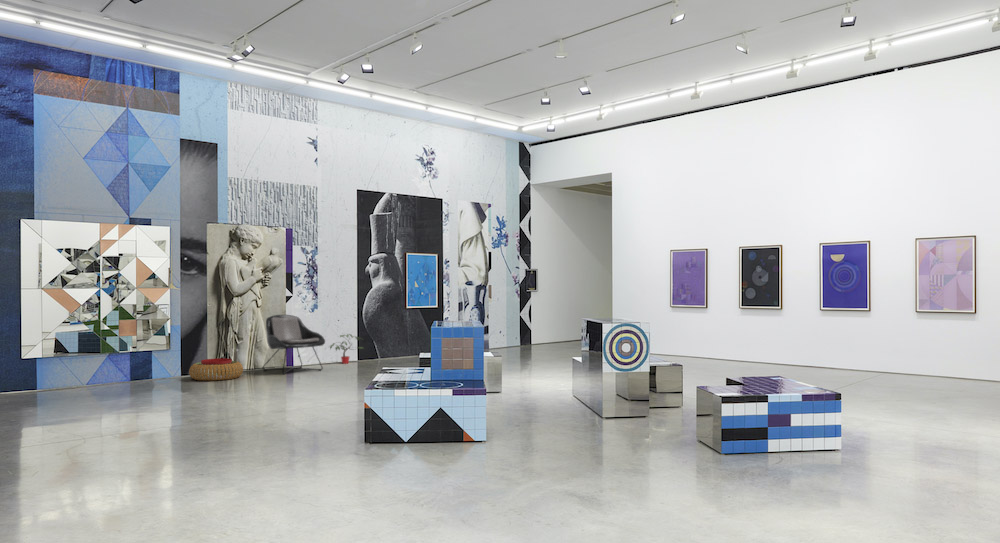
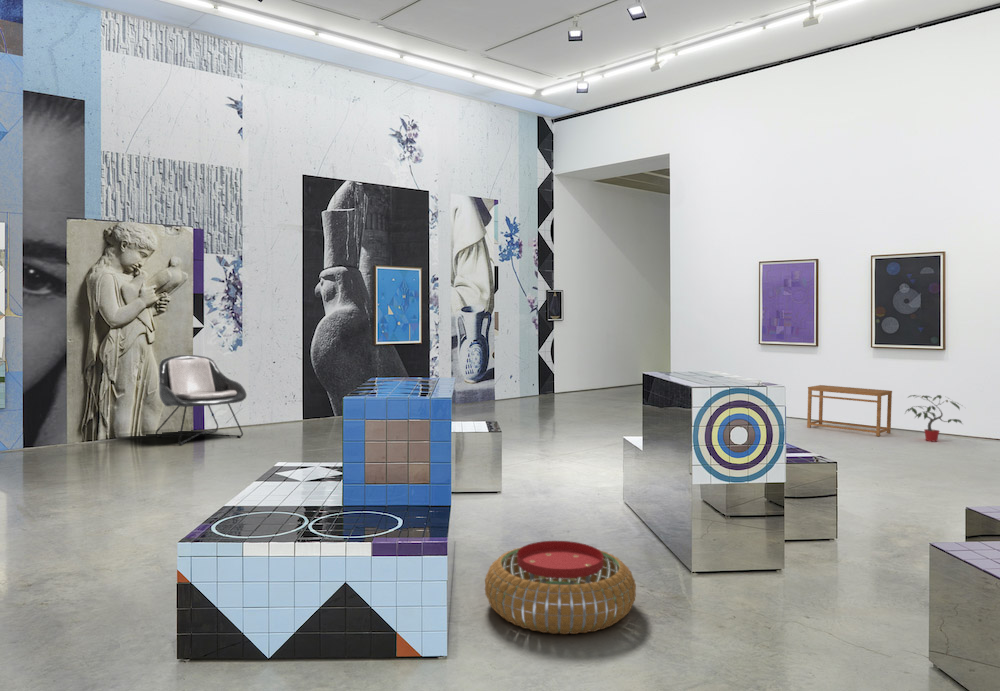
side table: none [707,332,763,365] -> present [807,385,892,436]
potted plant: present [330,334,362,364] -> present [907,395,962,441]
pouf: present [189,358,243,381] -> present [485,541,636,634]

